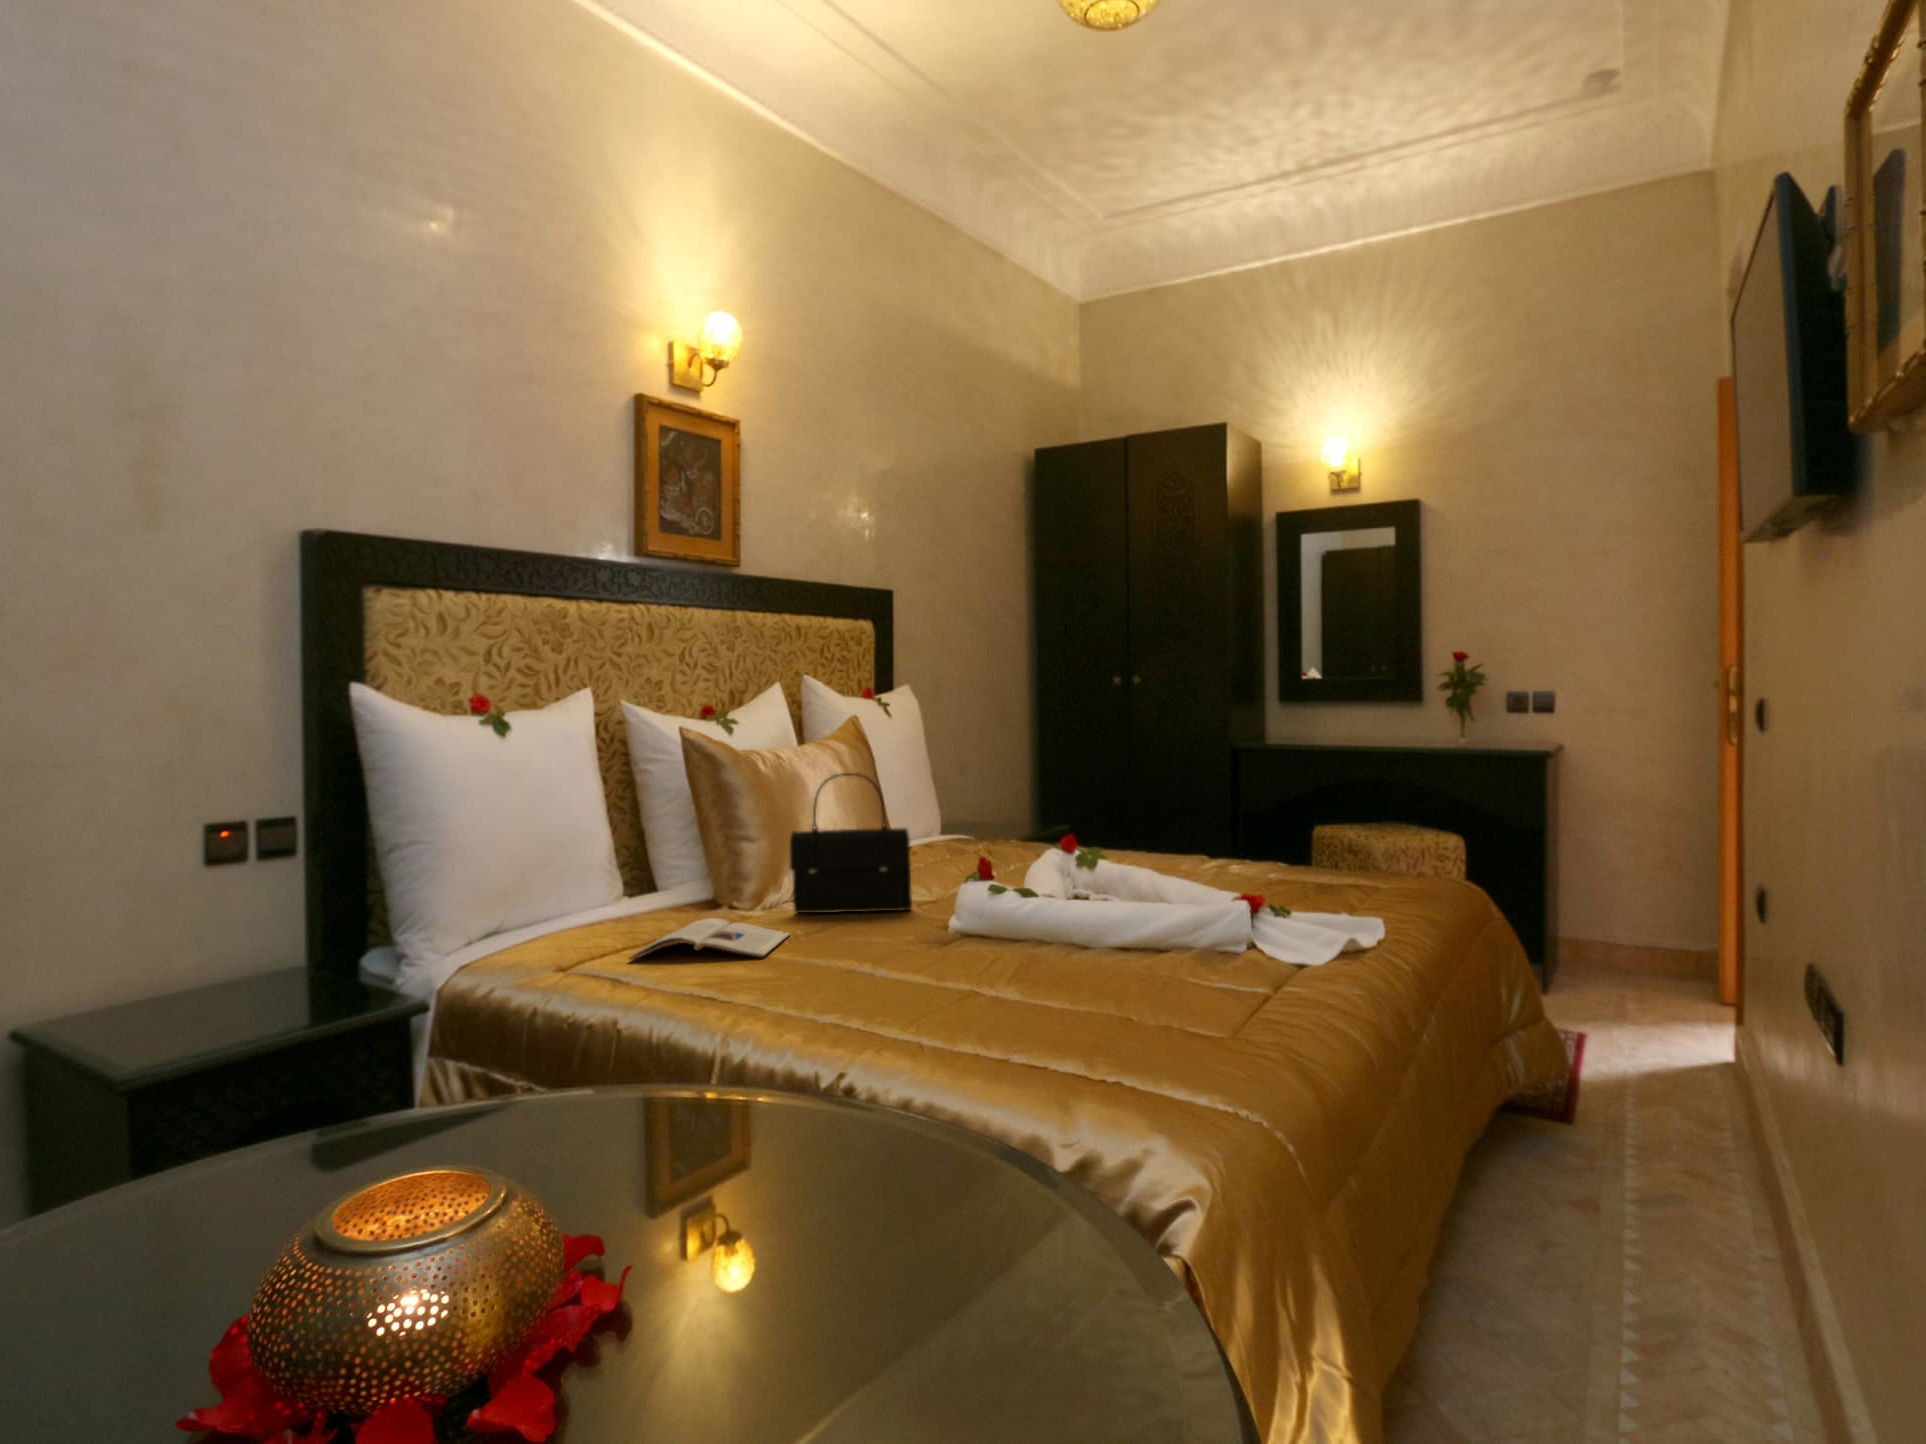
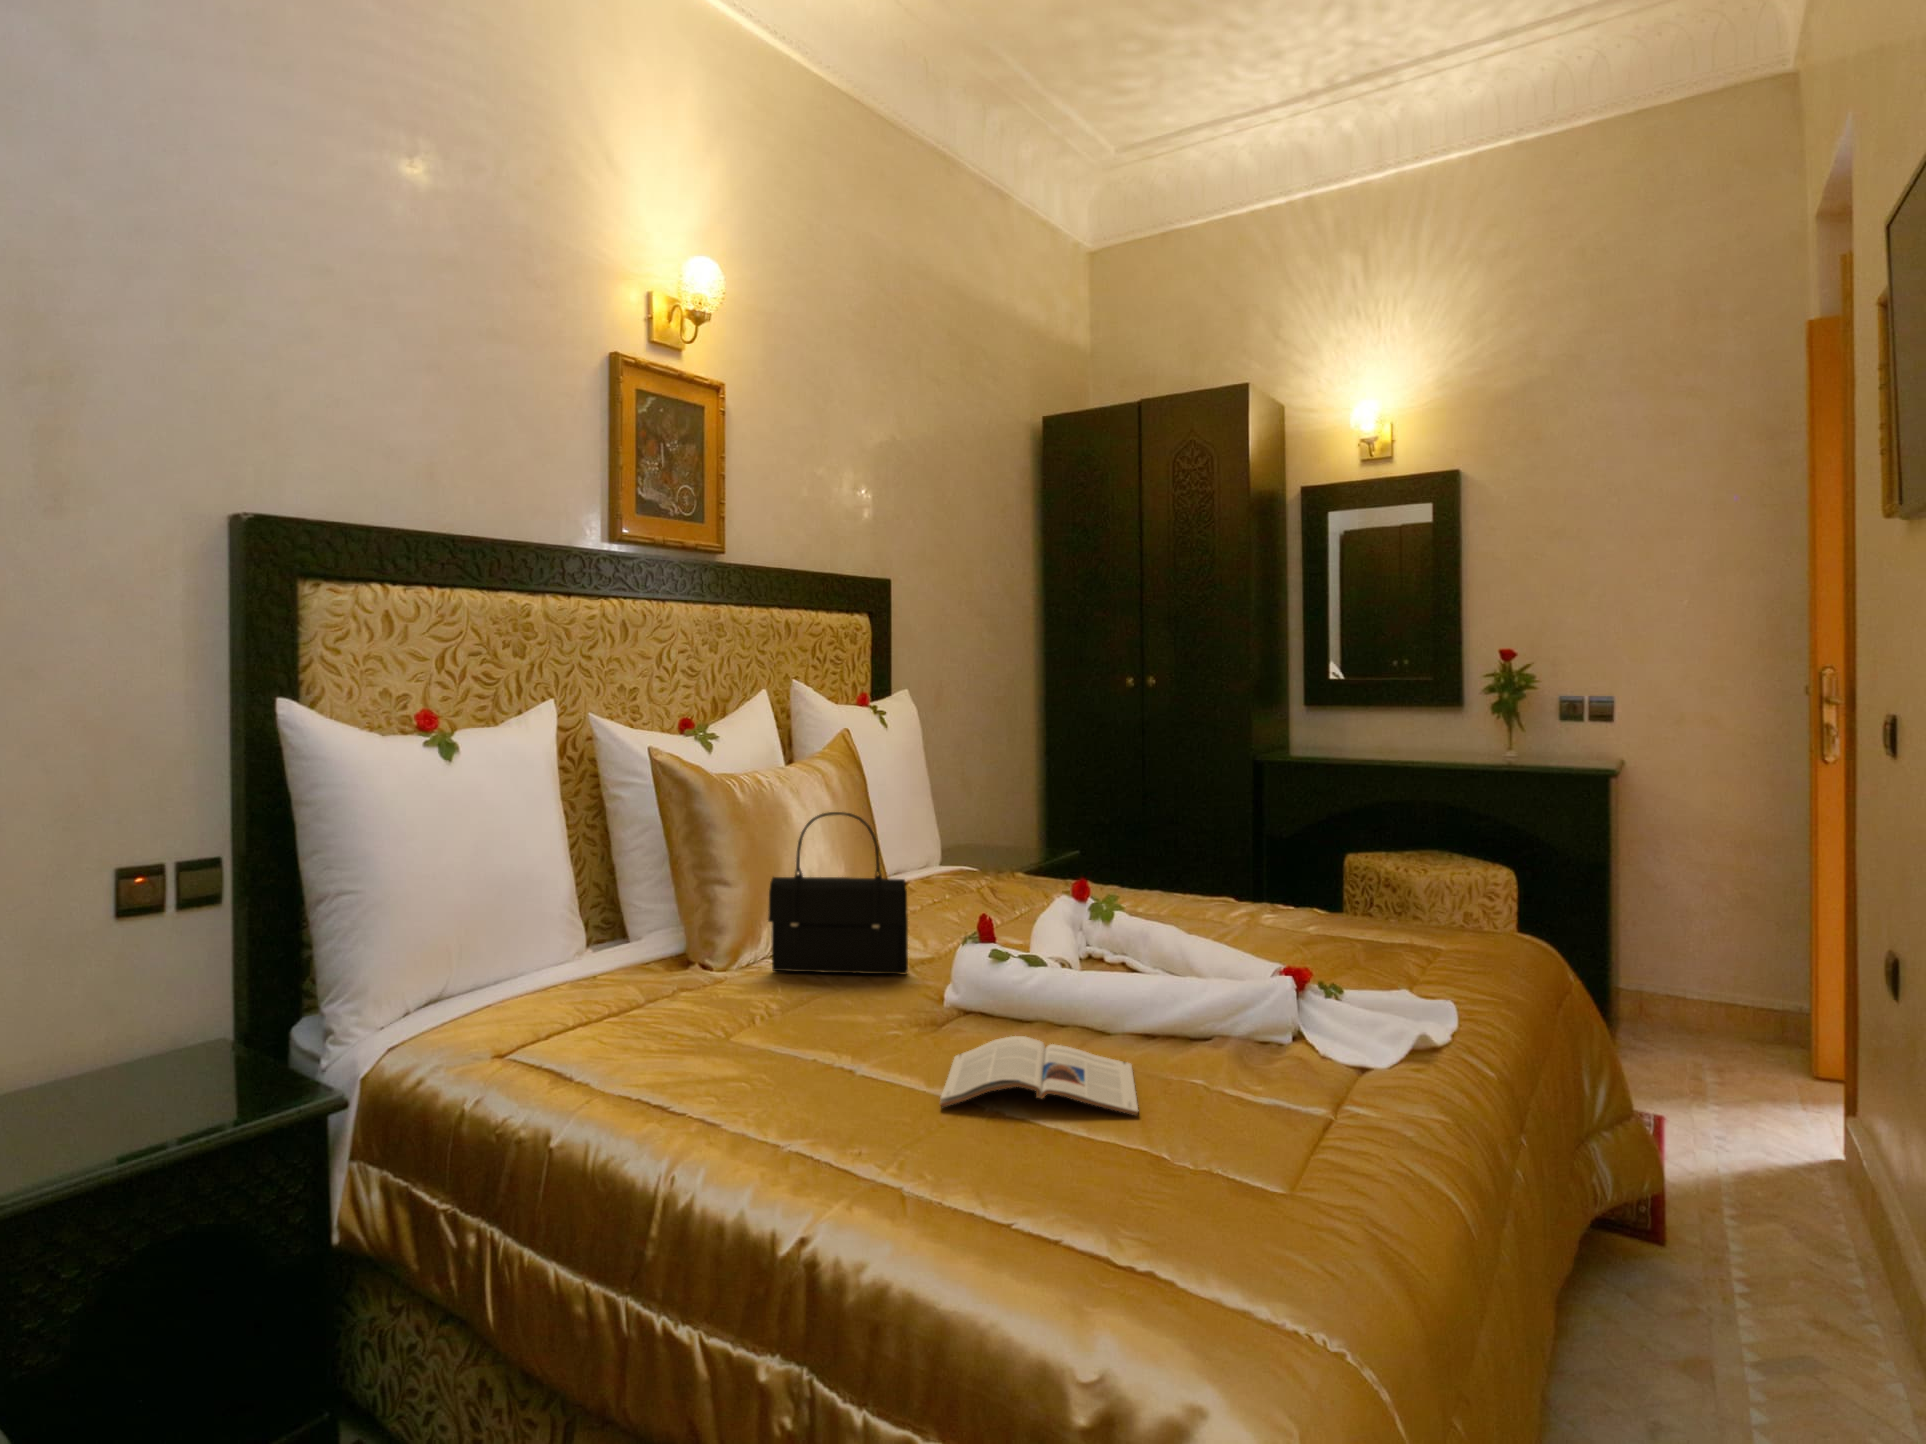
magazine: present [629,918,790,960] -> present [940,1036,1138,1115]

